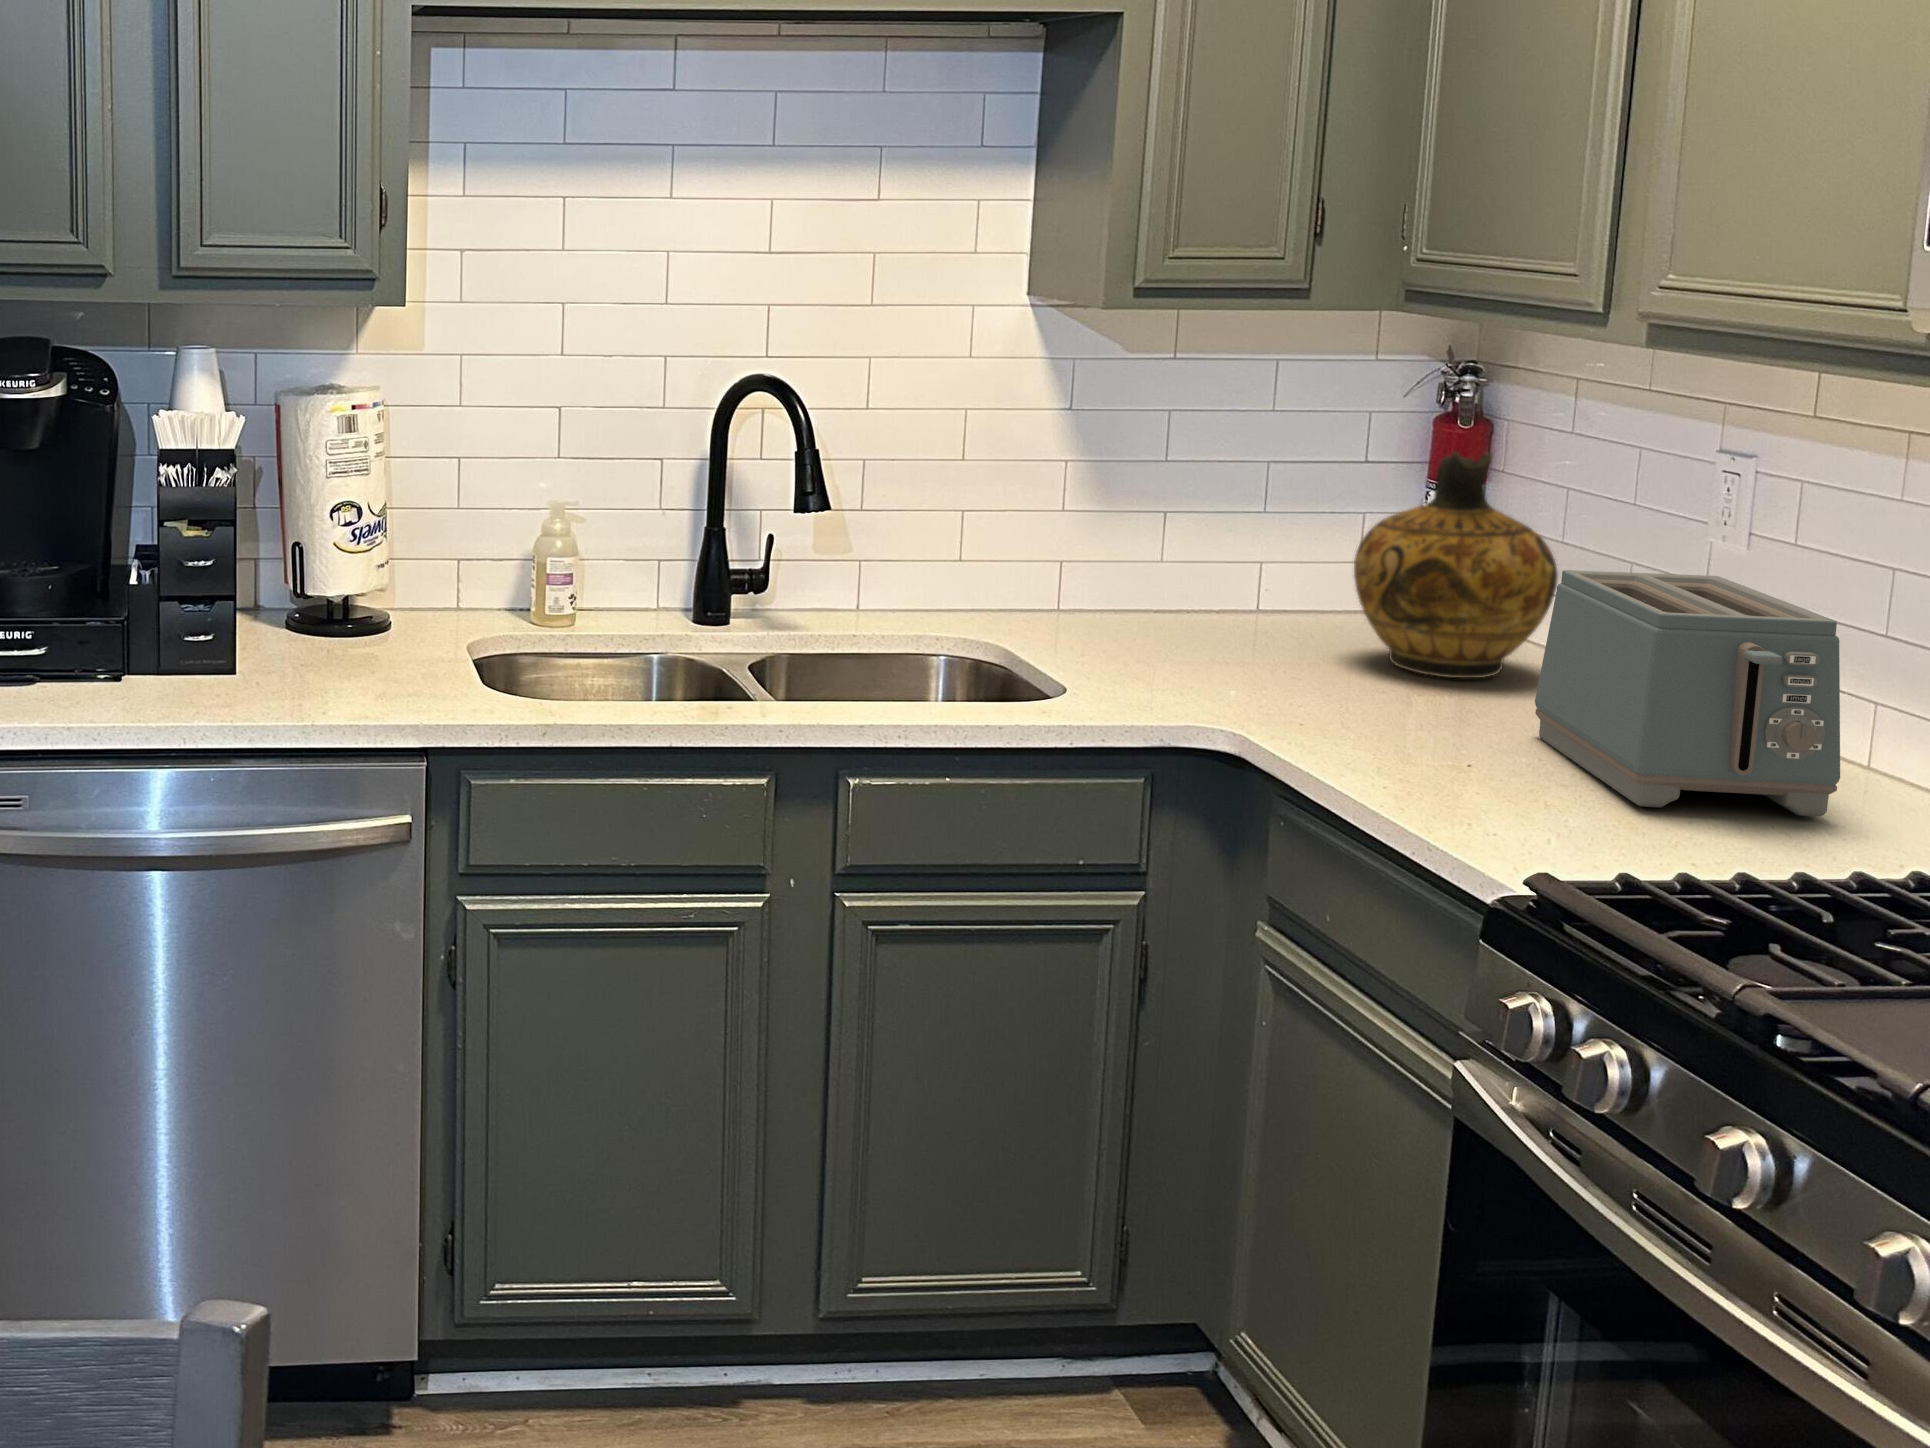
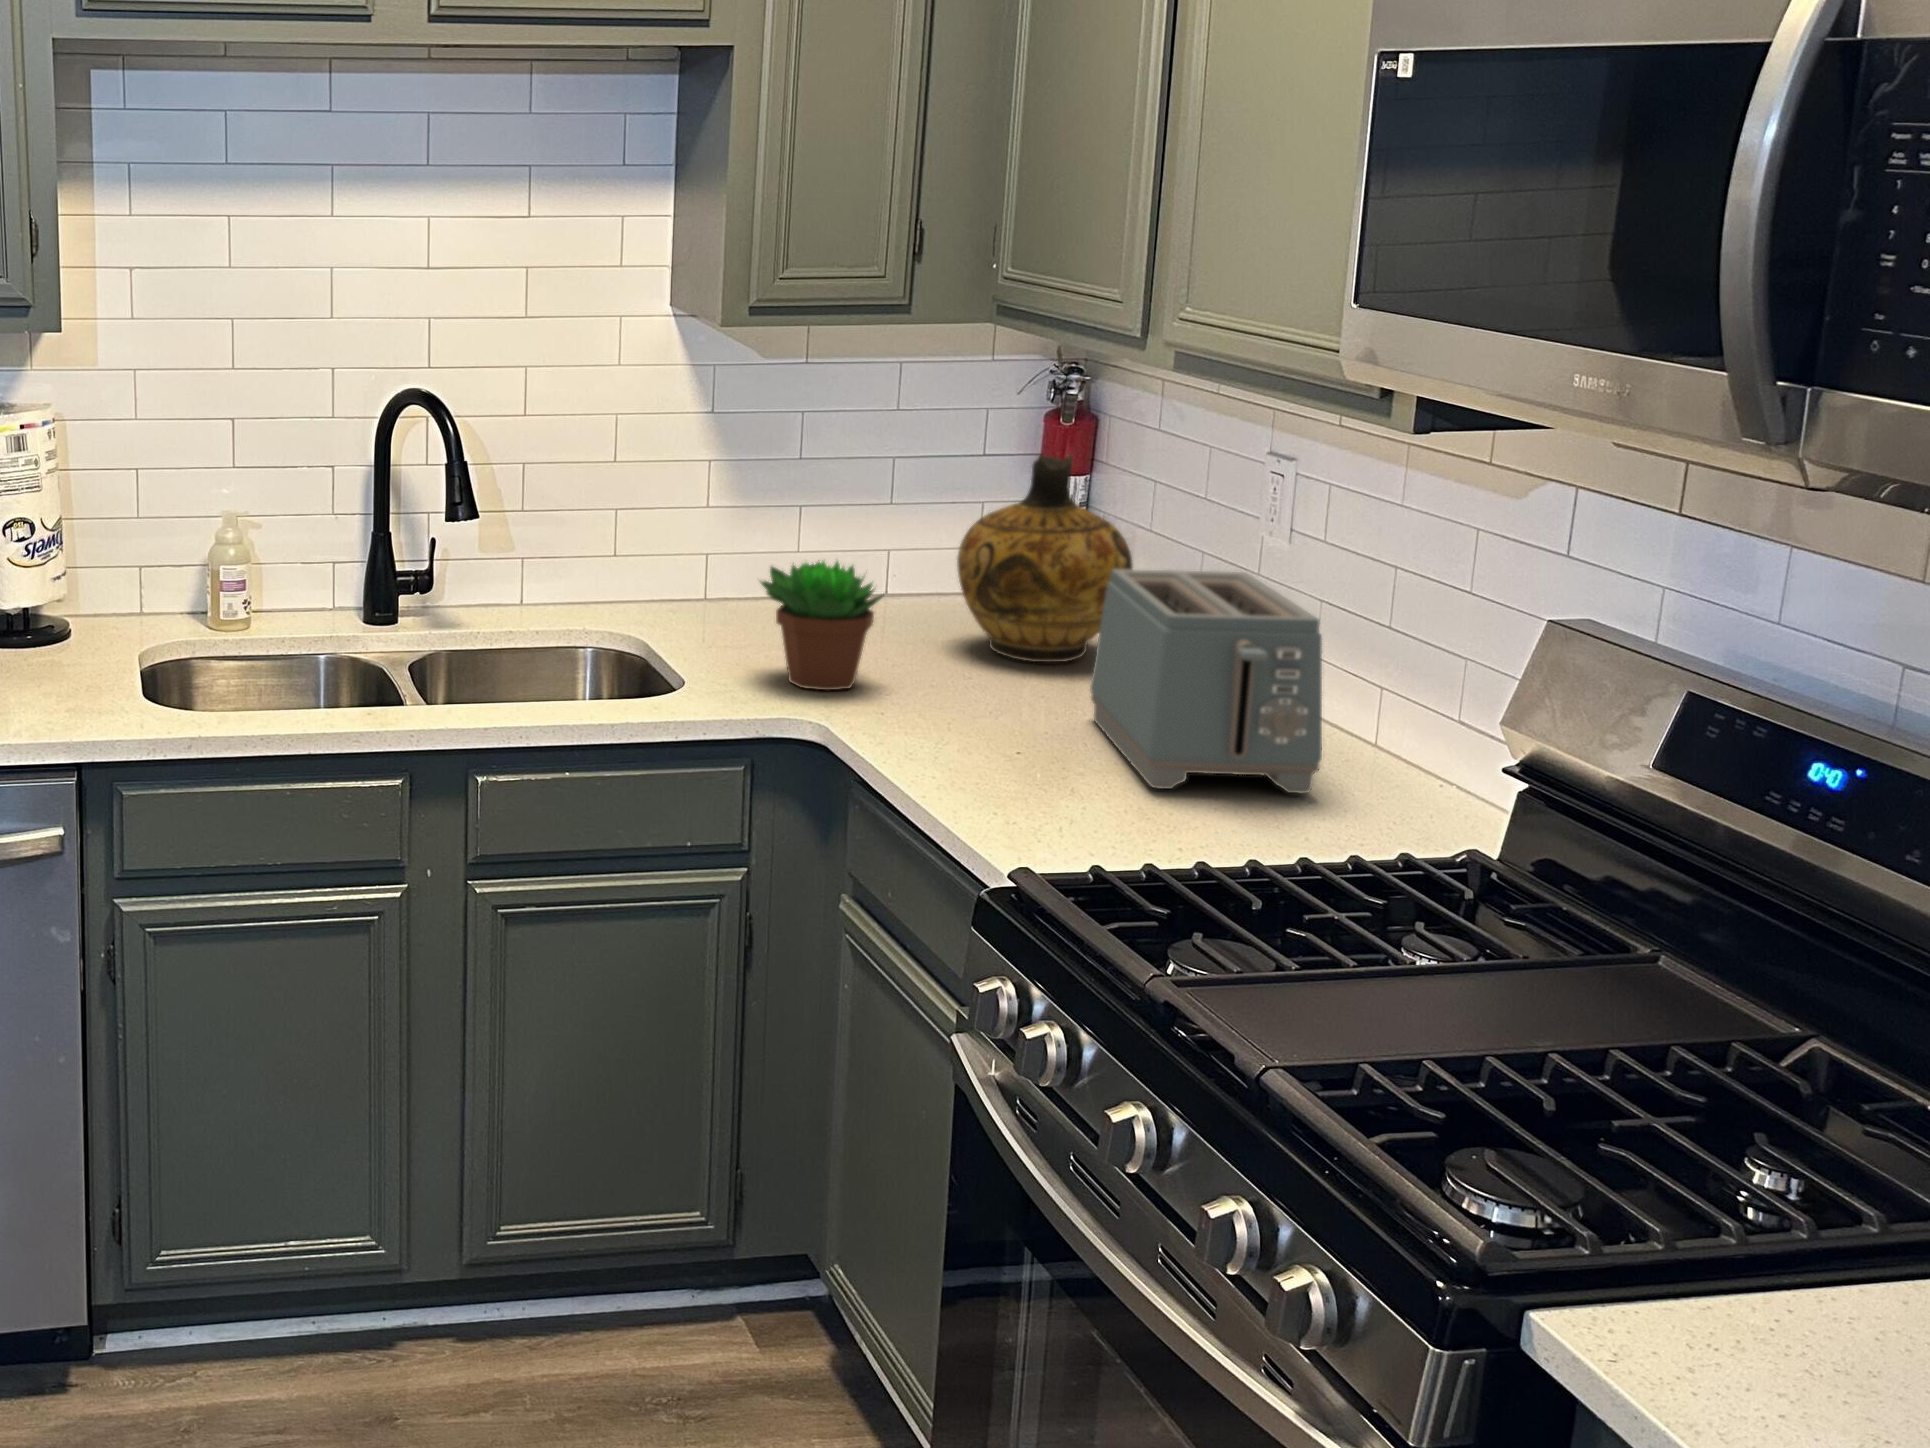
succulent plant: none [1148,556,1293,699] -> present [761,561,884,690]

